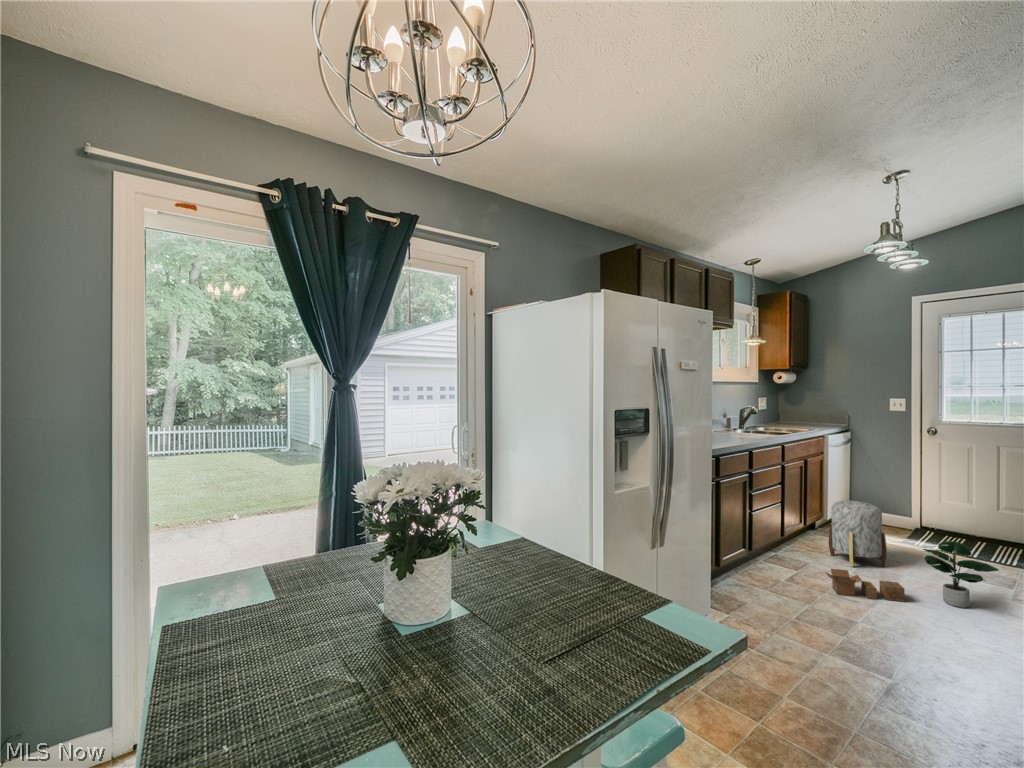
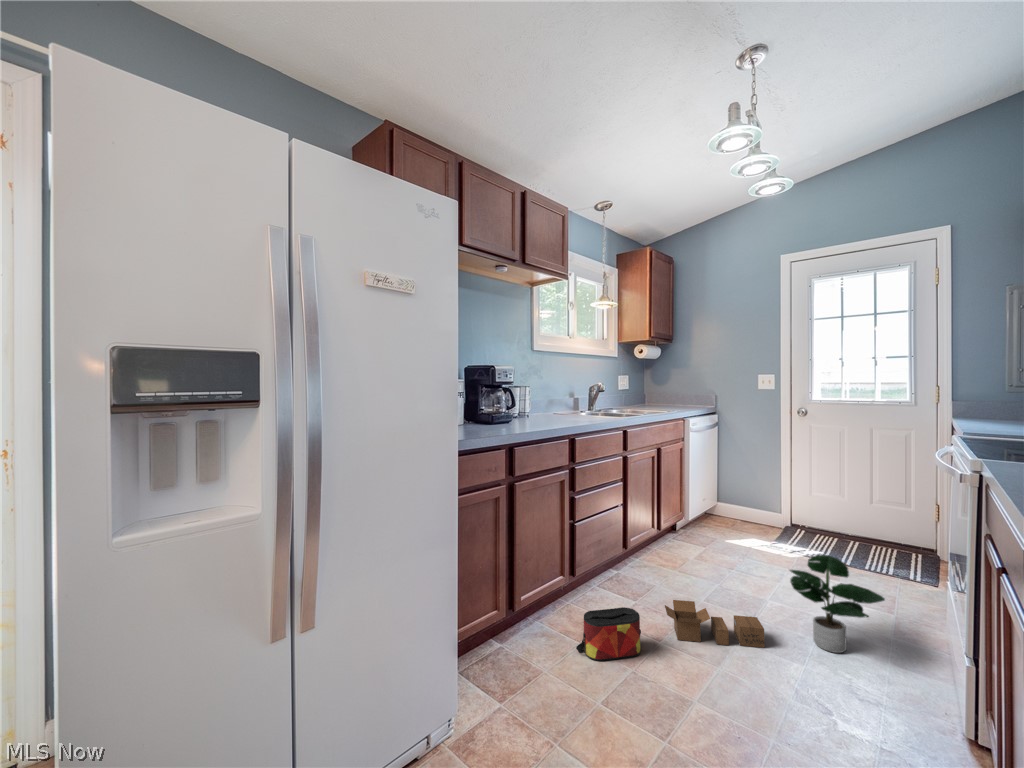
stool: present [828,500,888,567] -> none [682,499,749,589]
bag: none [764,570,811,601] -> present [576,607,641,661]

